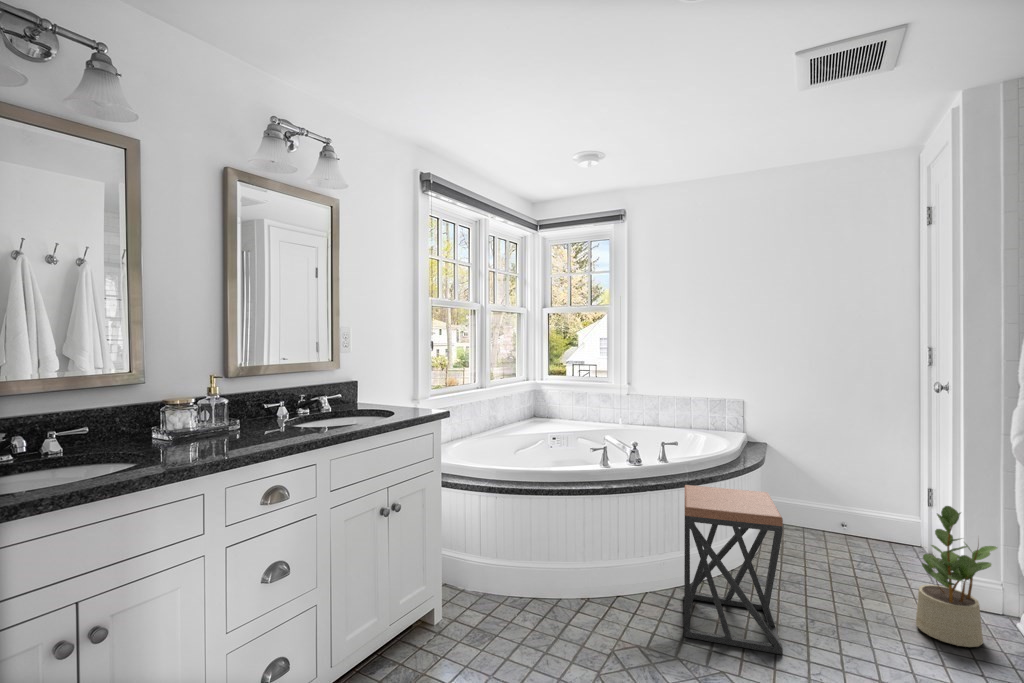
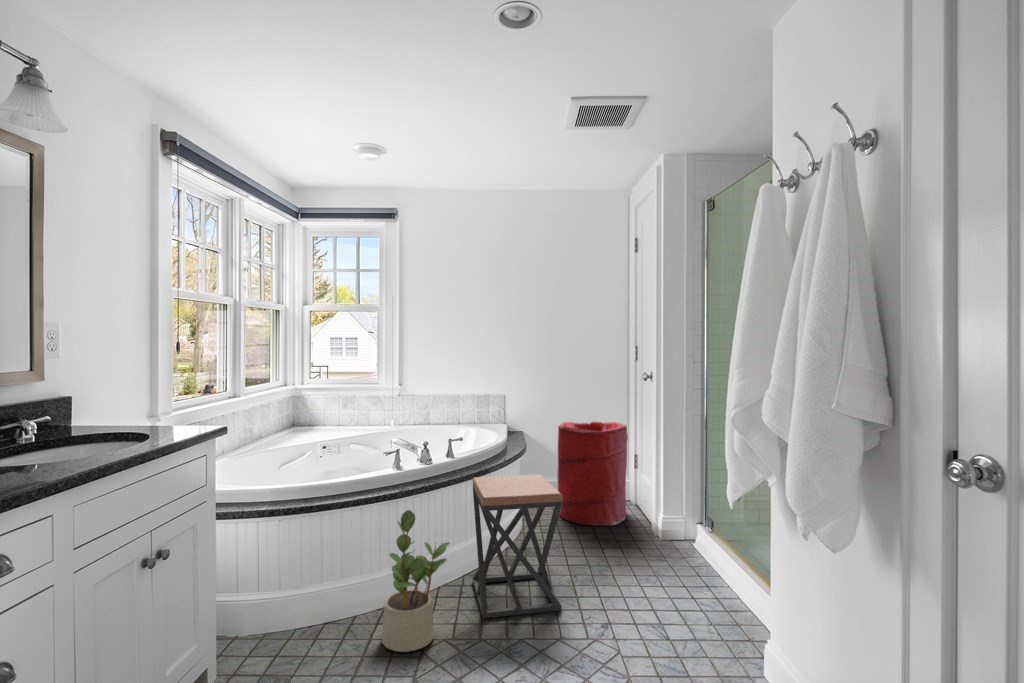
laundry hamper: none [809,438,911,571] -> present [557,422,628,526]
potted plant: present [916,506,997,647] -> present [382,510,450,652]

